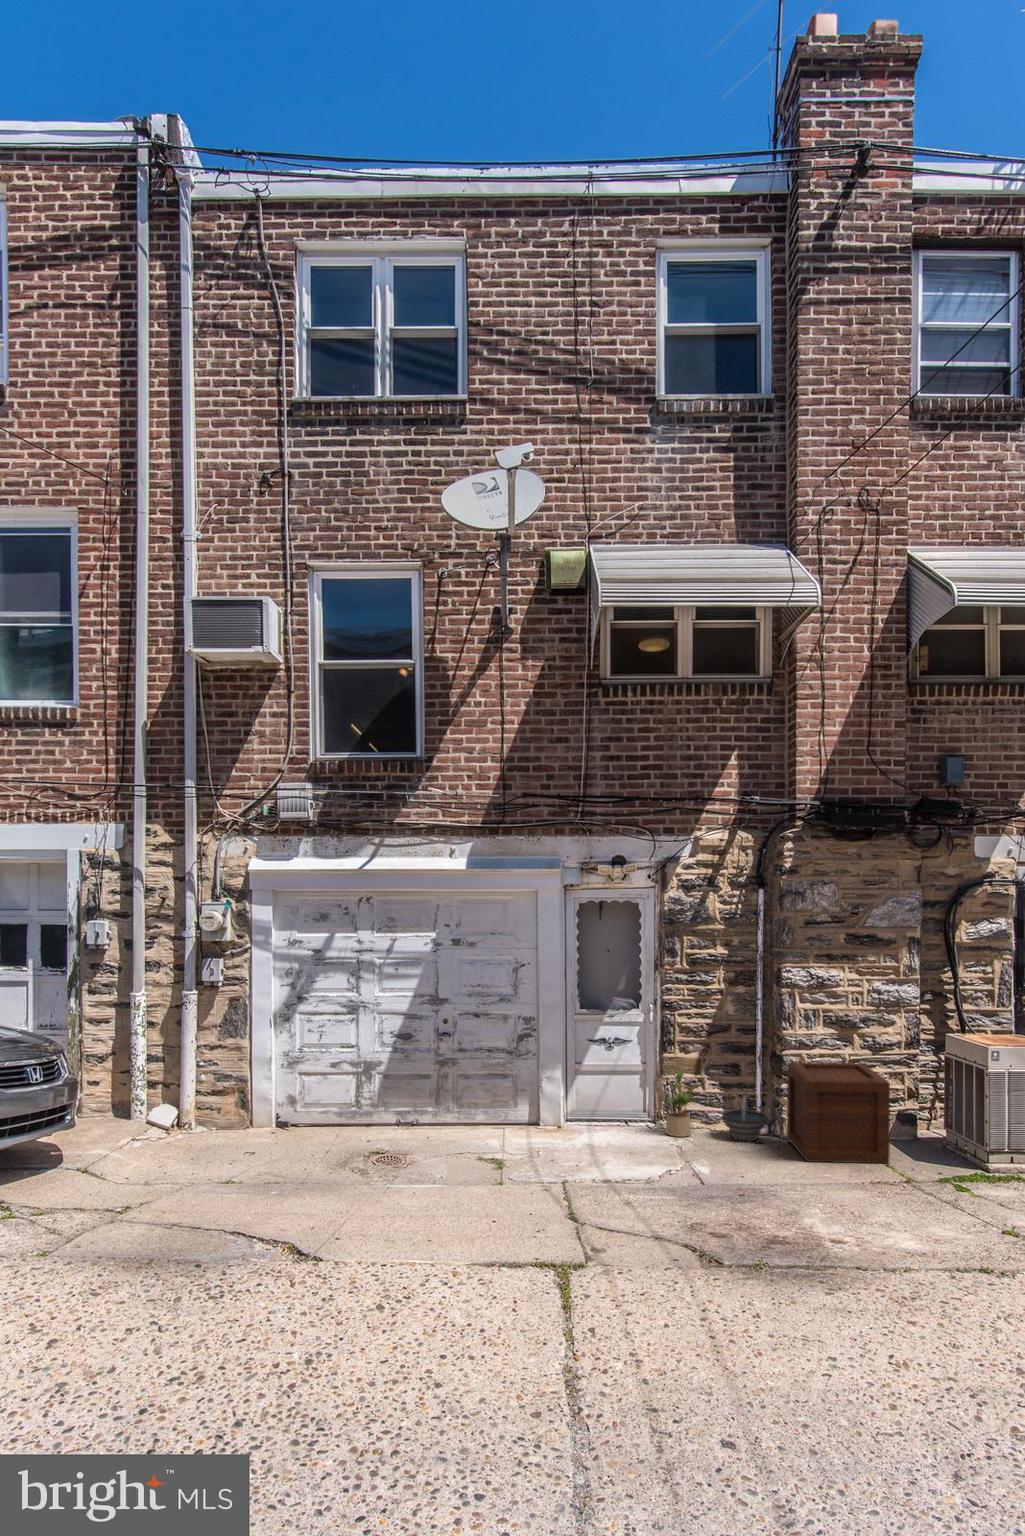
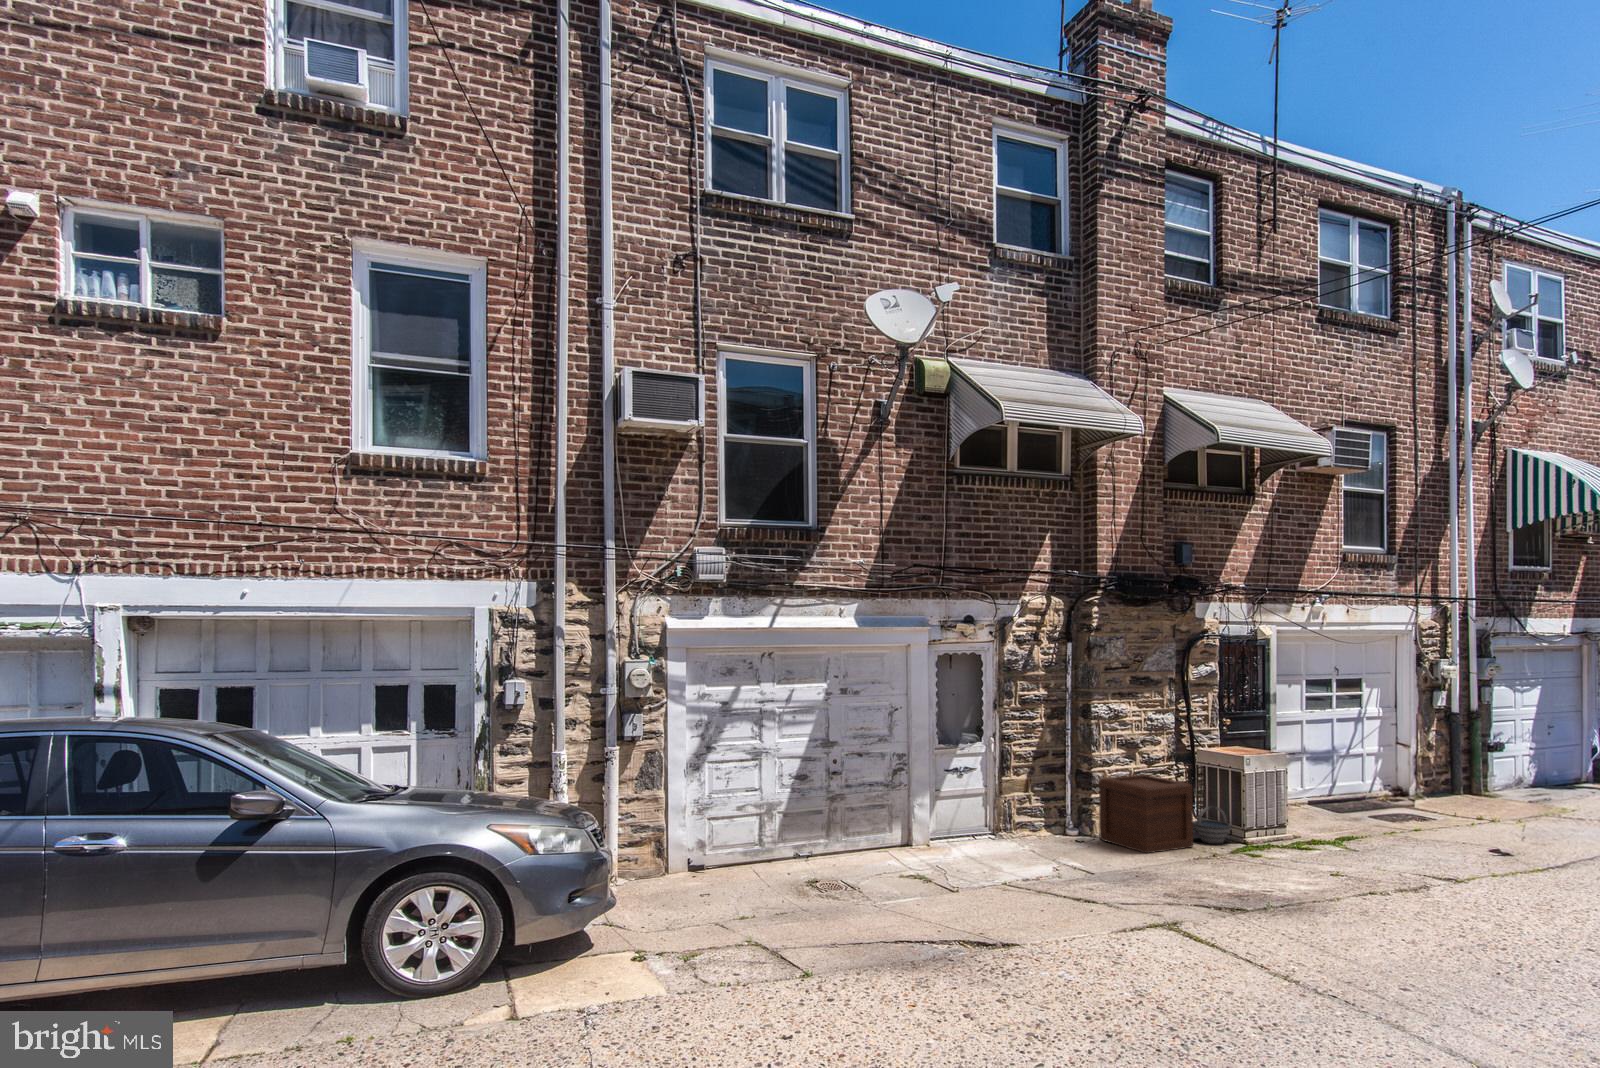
potted plant: present [666,1070,695,1137] -> none [1010,792,1037,847]
bucket: present [722,1093,768,1141] -> present [1193,806,1232,844]

